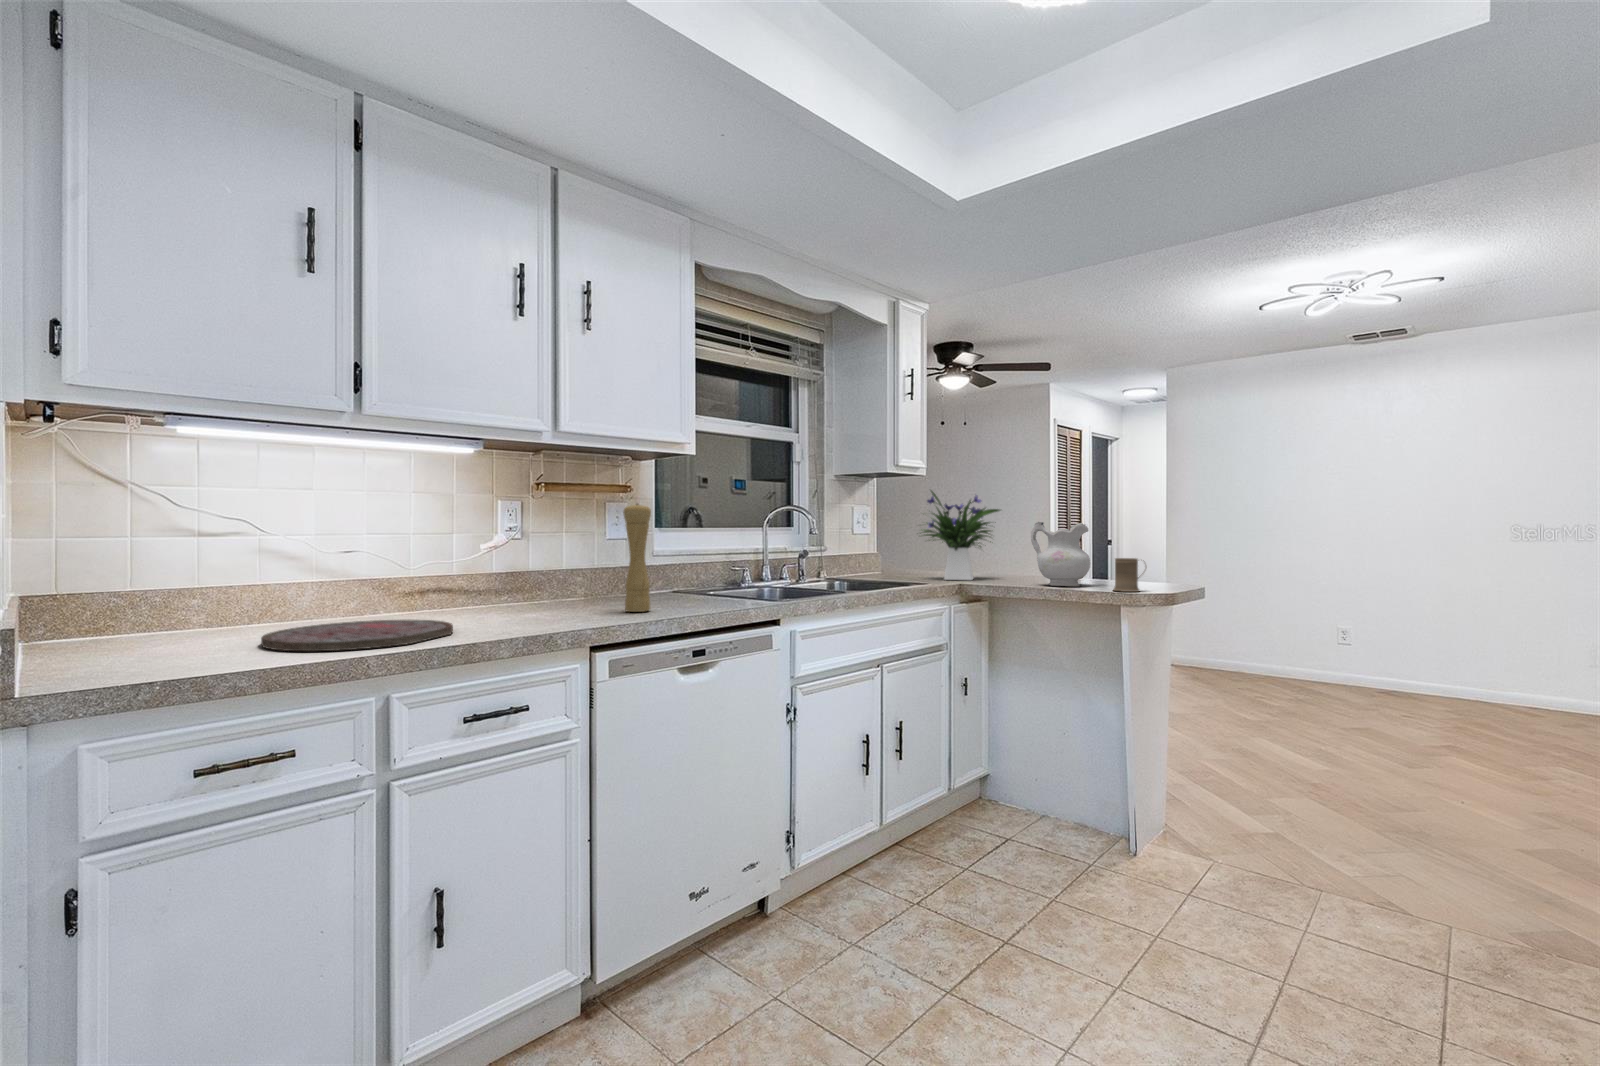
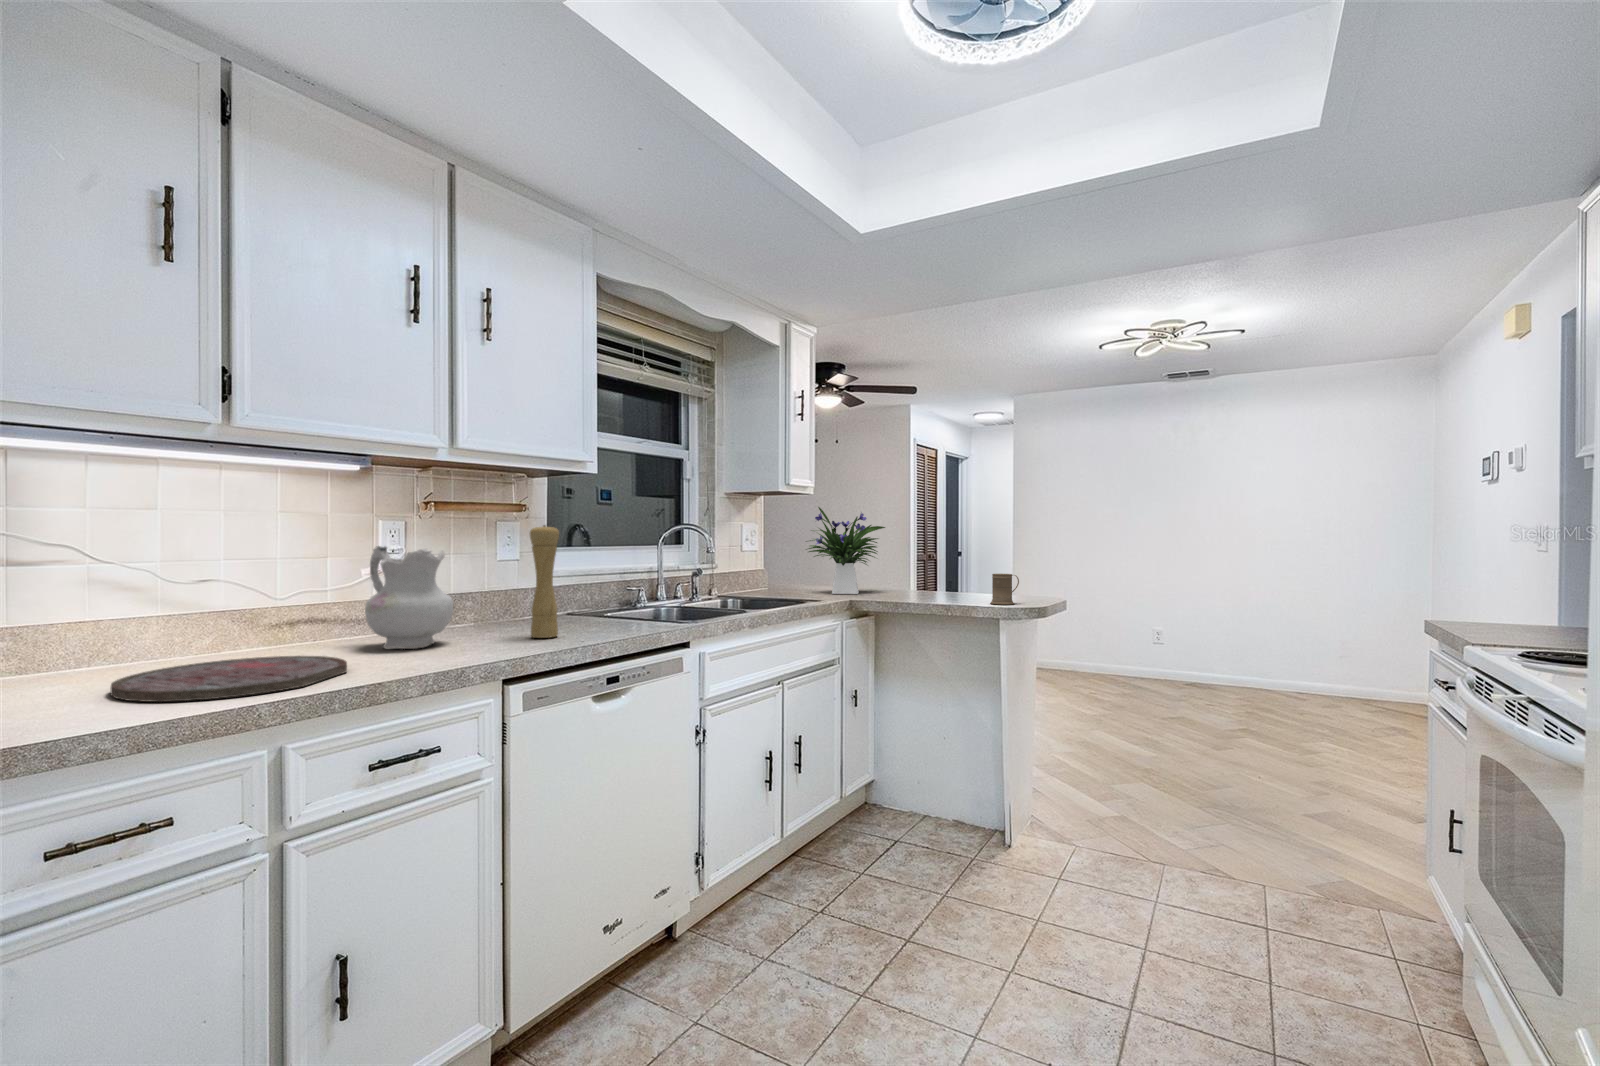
ceramic pitcher: present [1031,522,1090,587] -> present [365,546,453,649]

